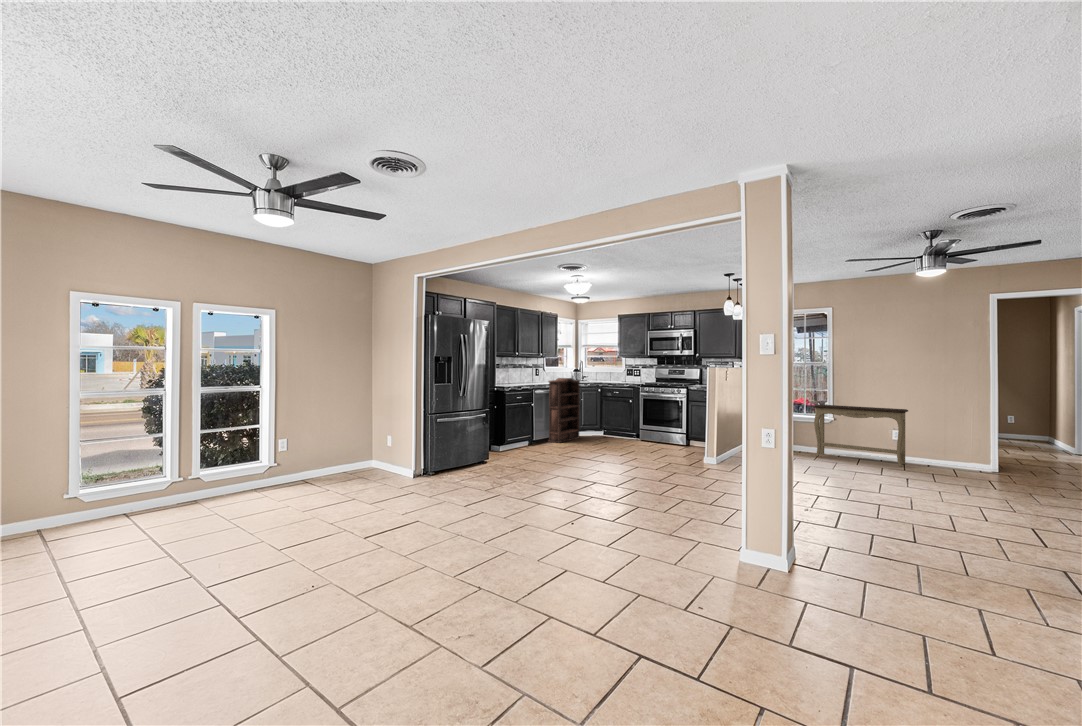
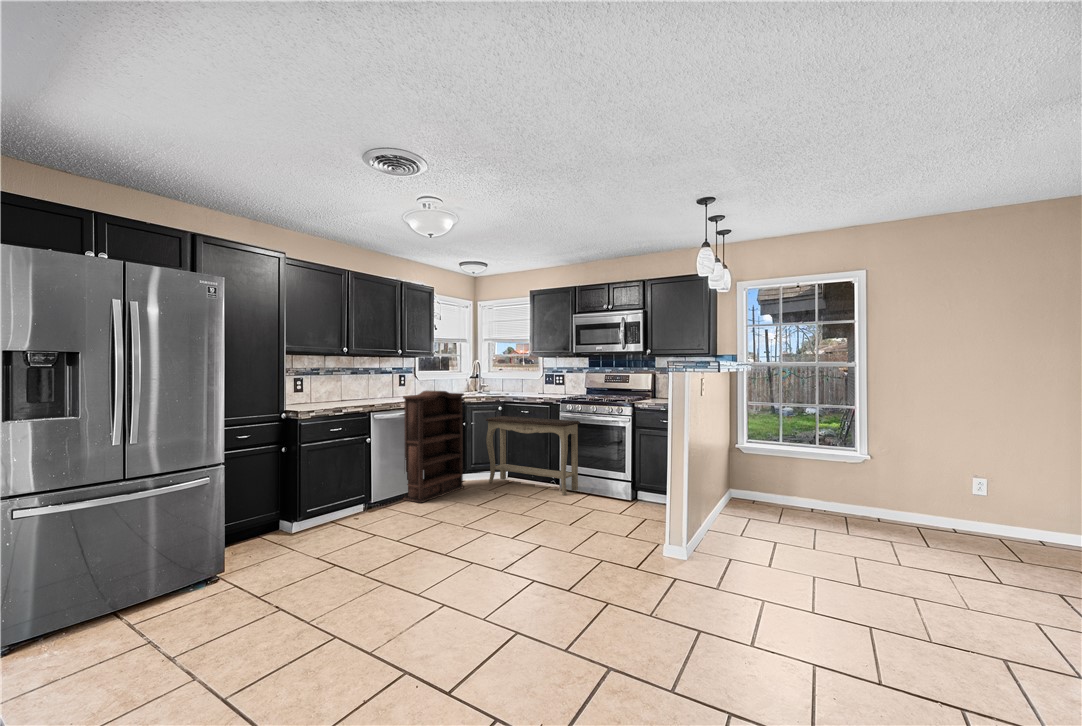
console table: present [813,405,908,467] -> present [486,416,580,495]

